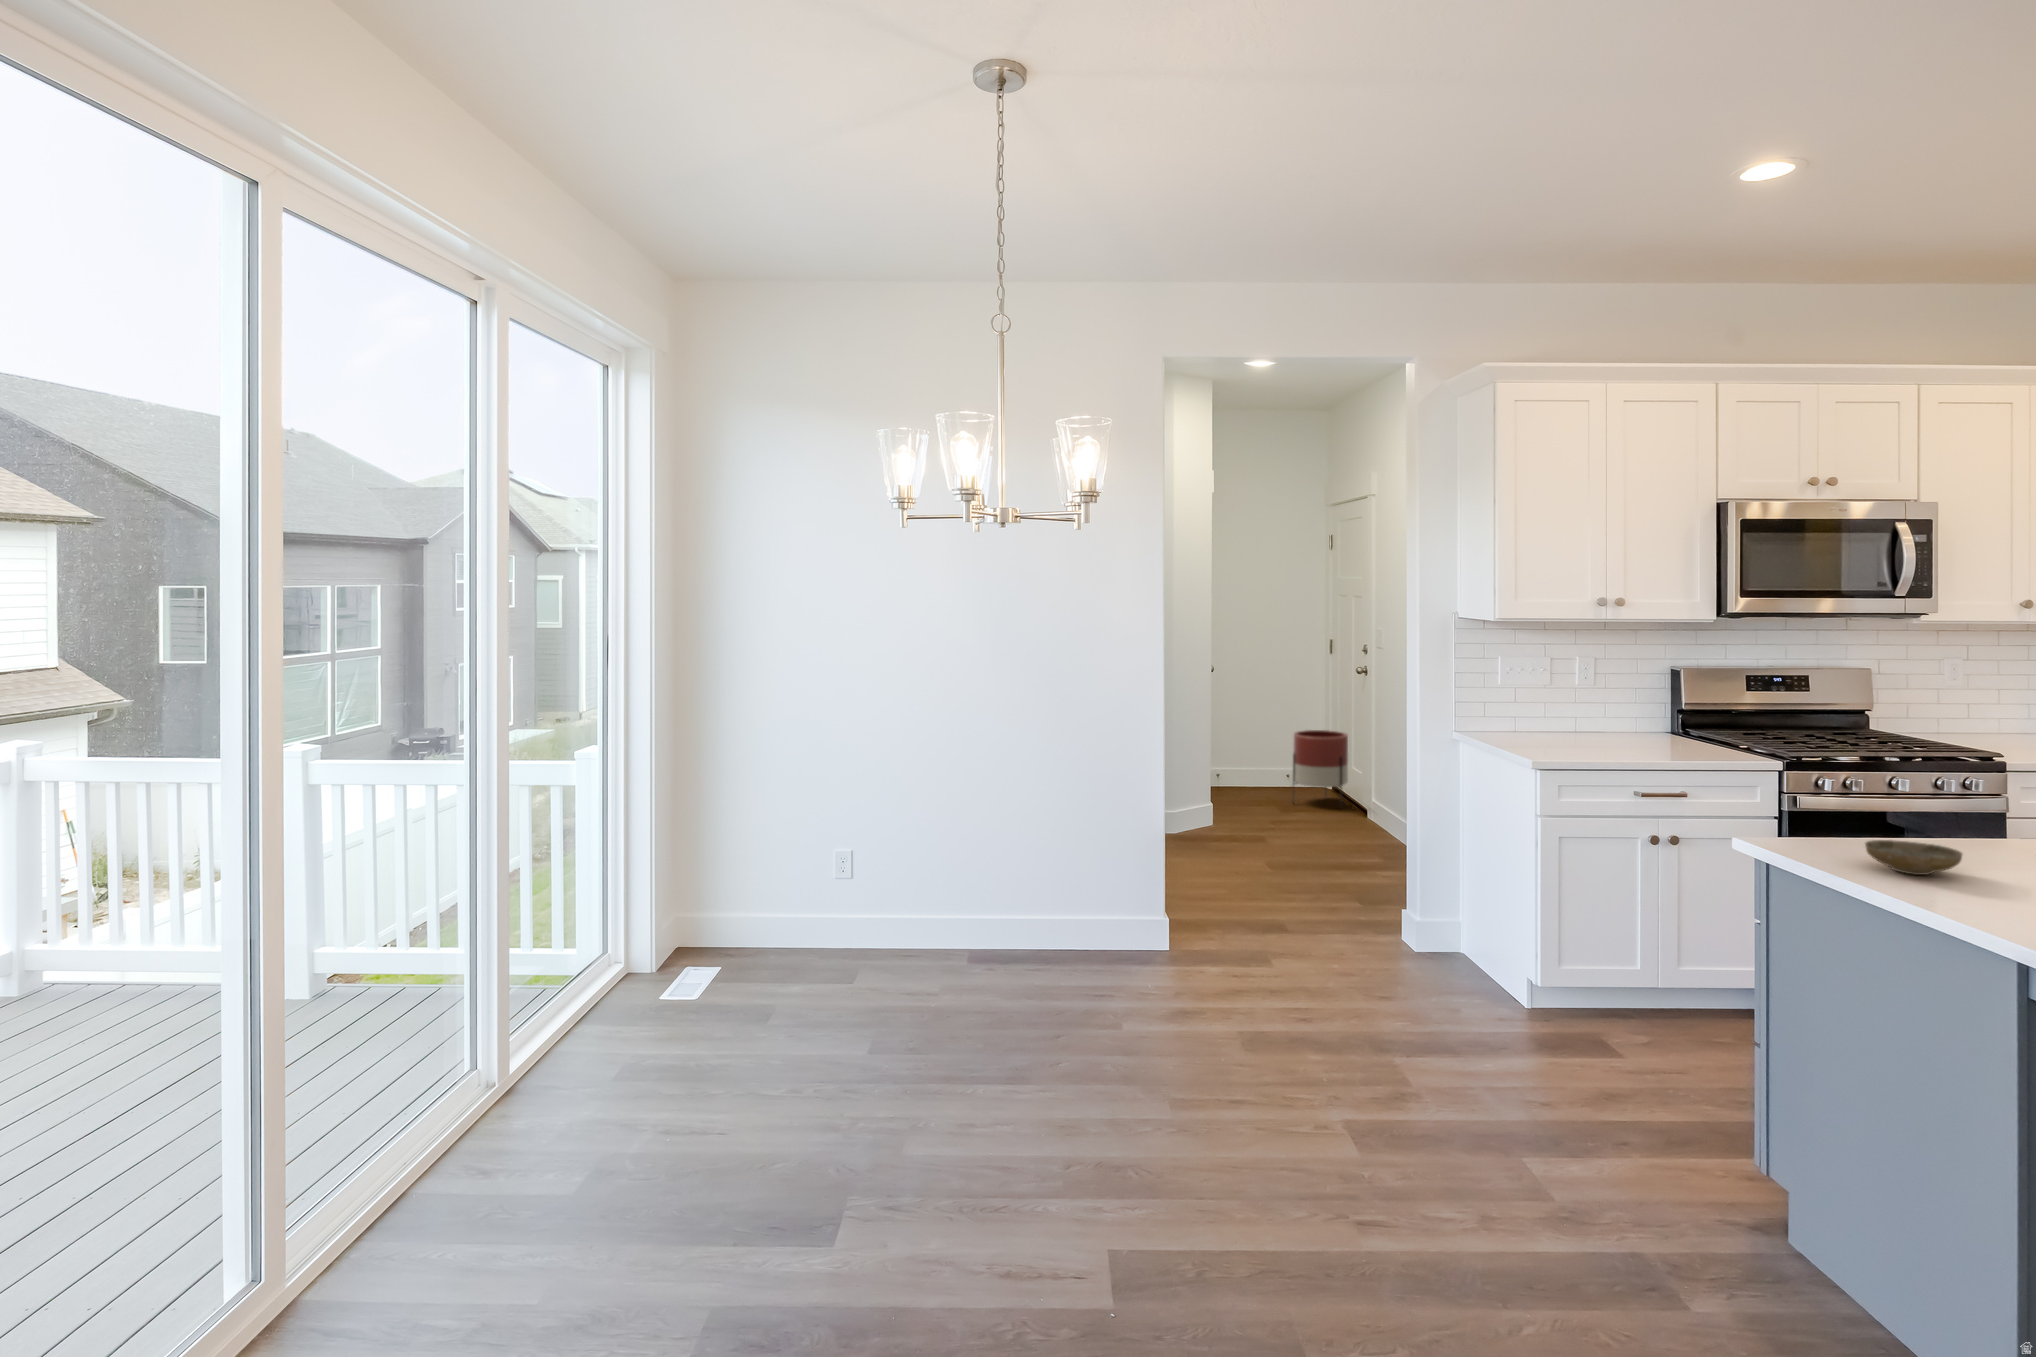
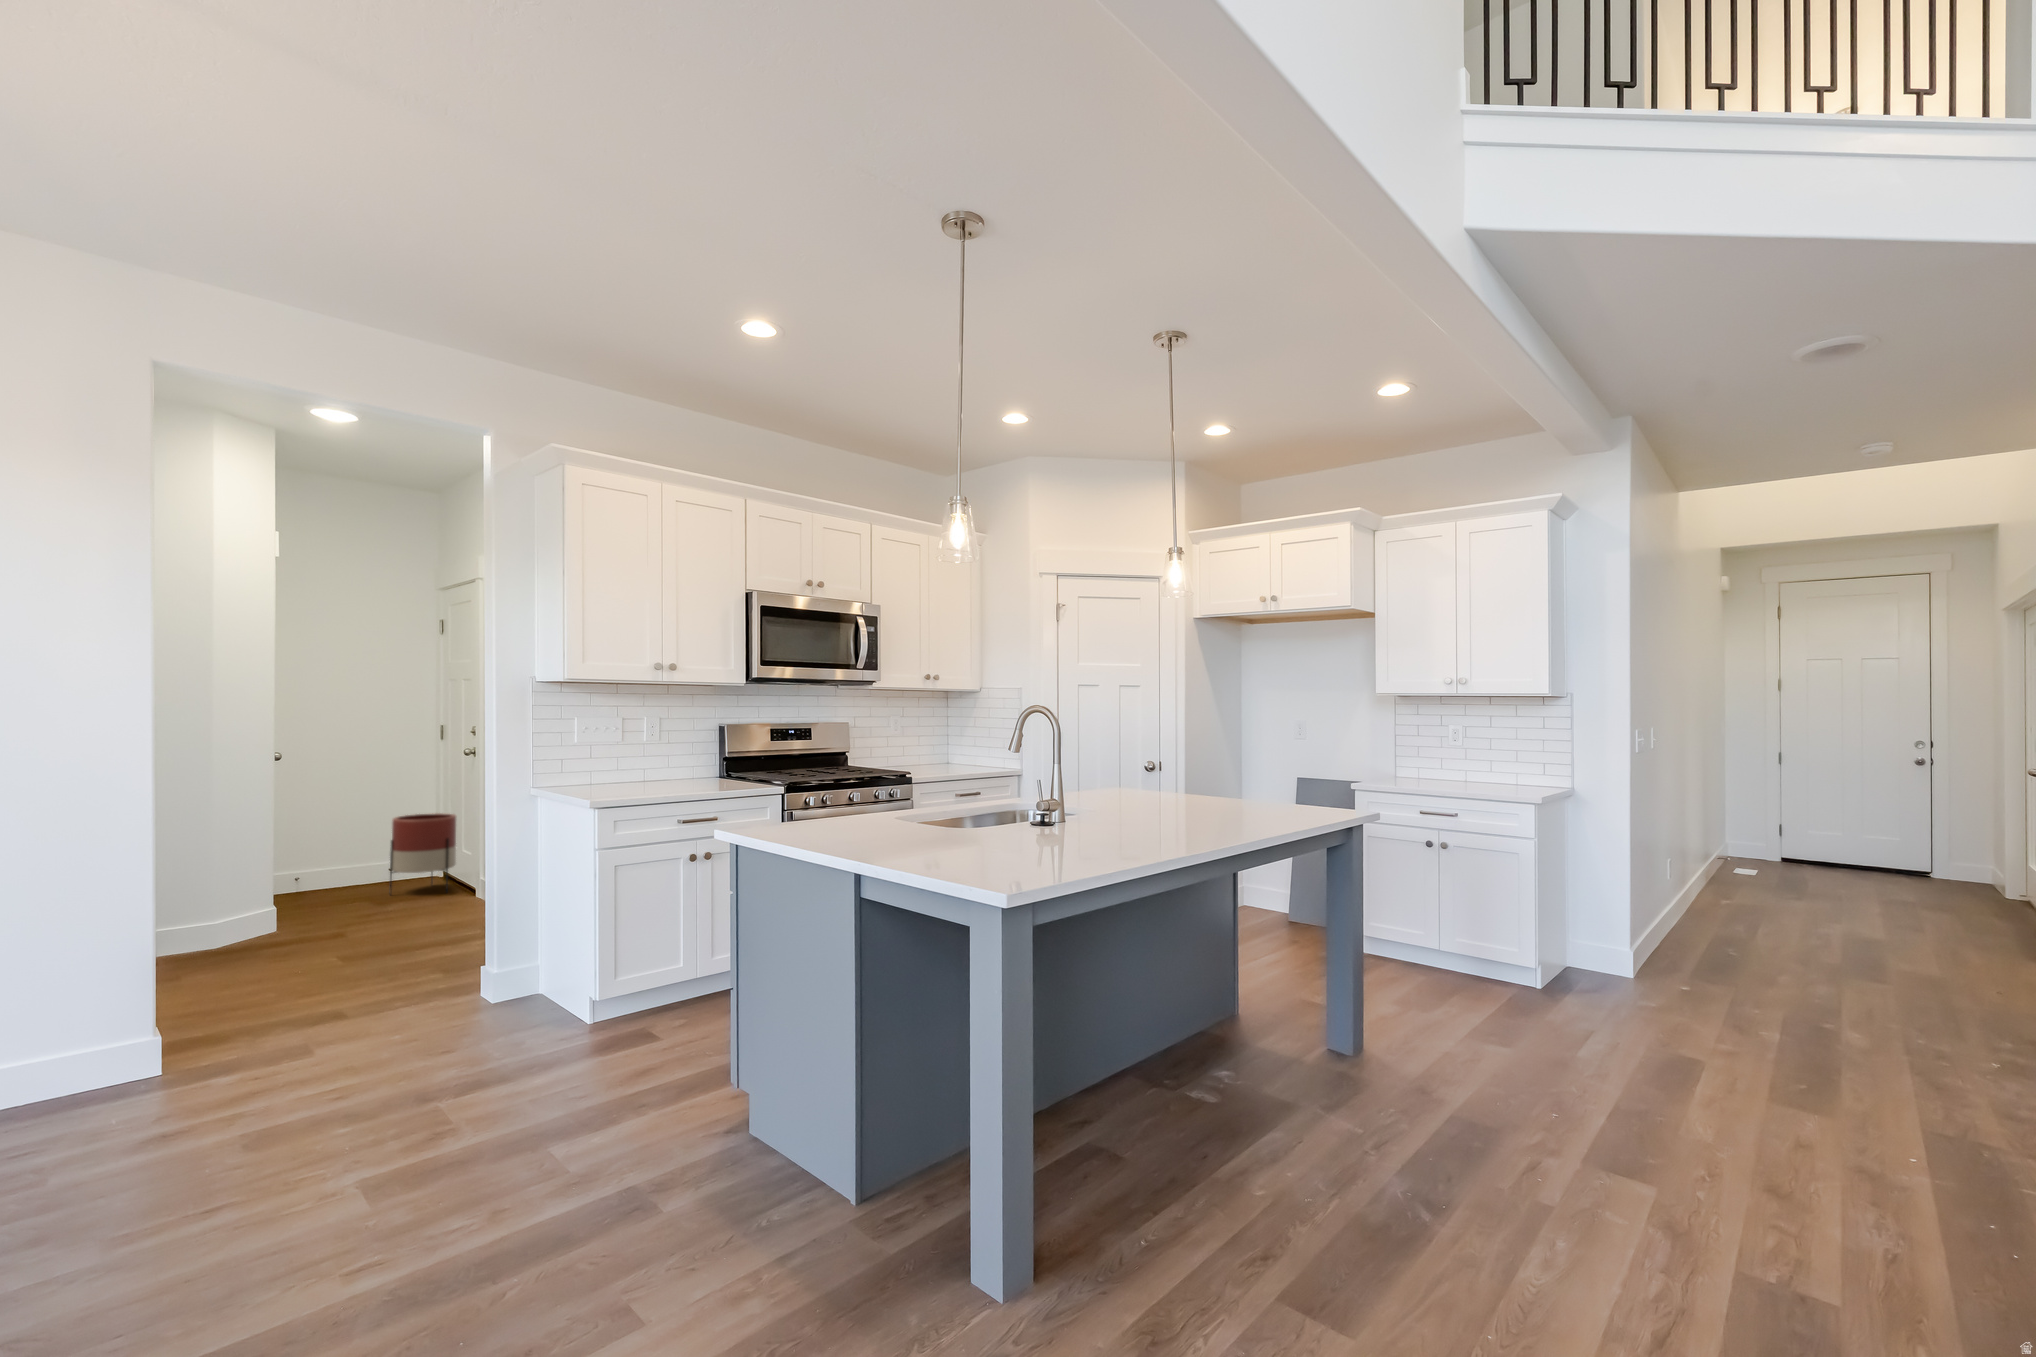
ceramic bowl: present [1865,840,1962,875] -> none [788,811,841,831]

